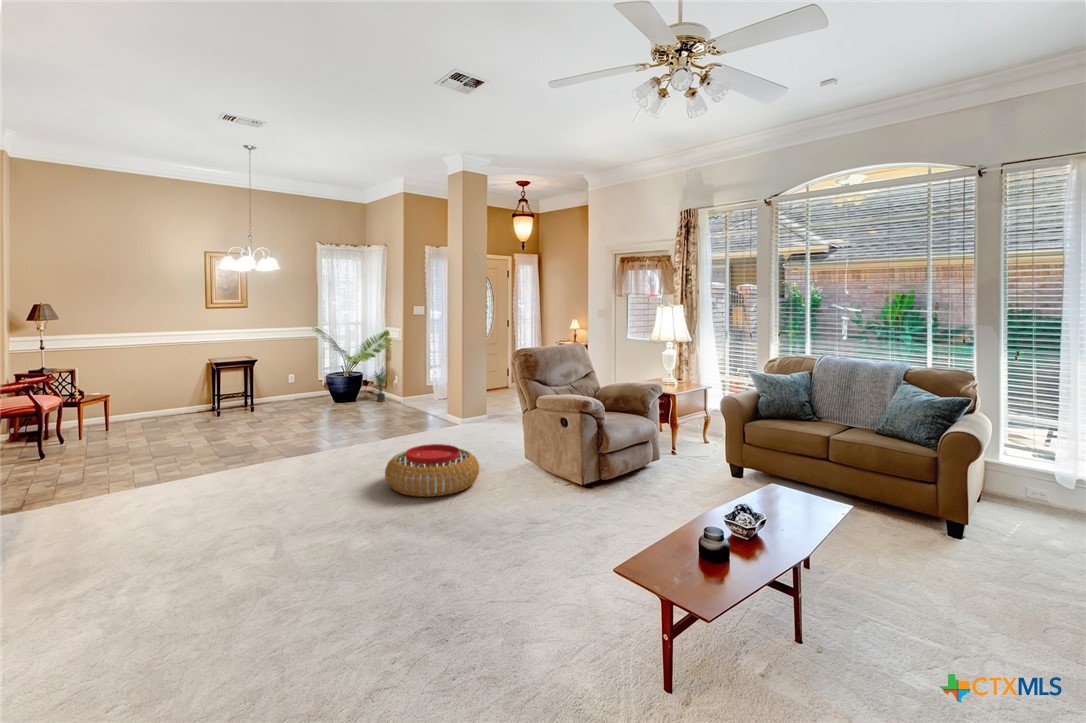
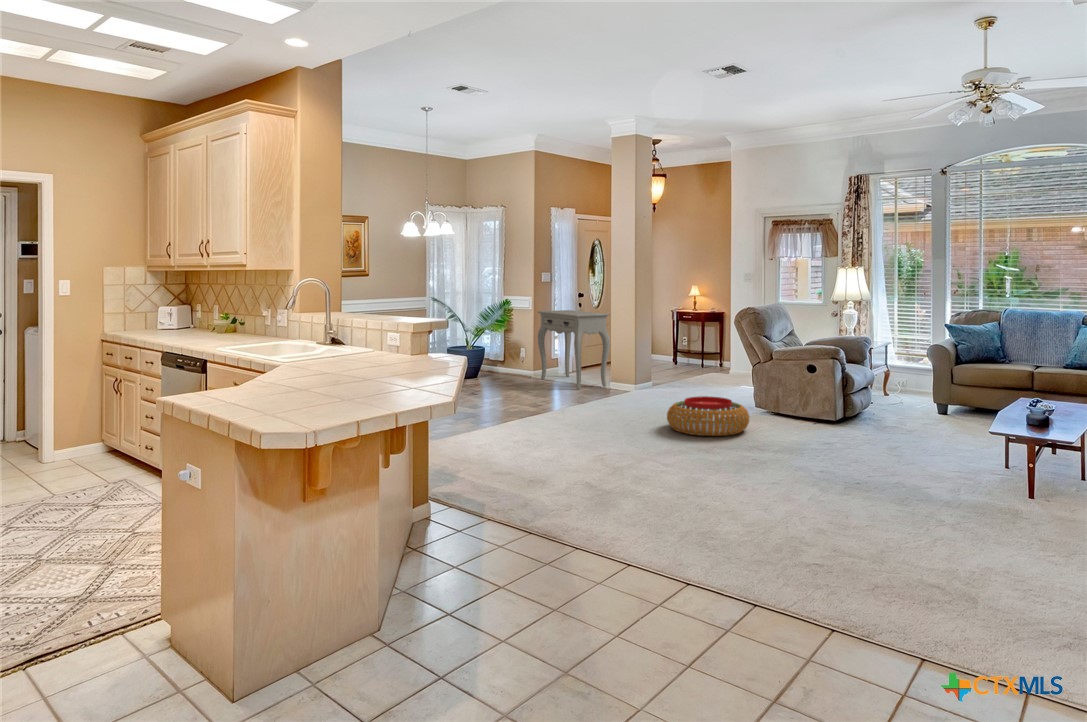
console table: none [404,341,448,418] -> present [538,310,610,389]
potted plant: present [374,368,387,402] -> none [492,339,517,378]

